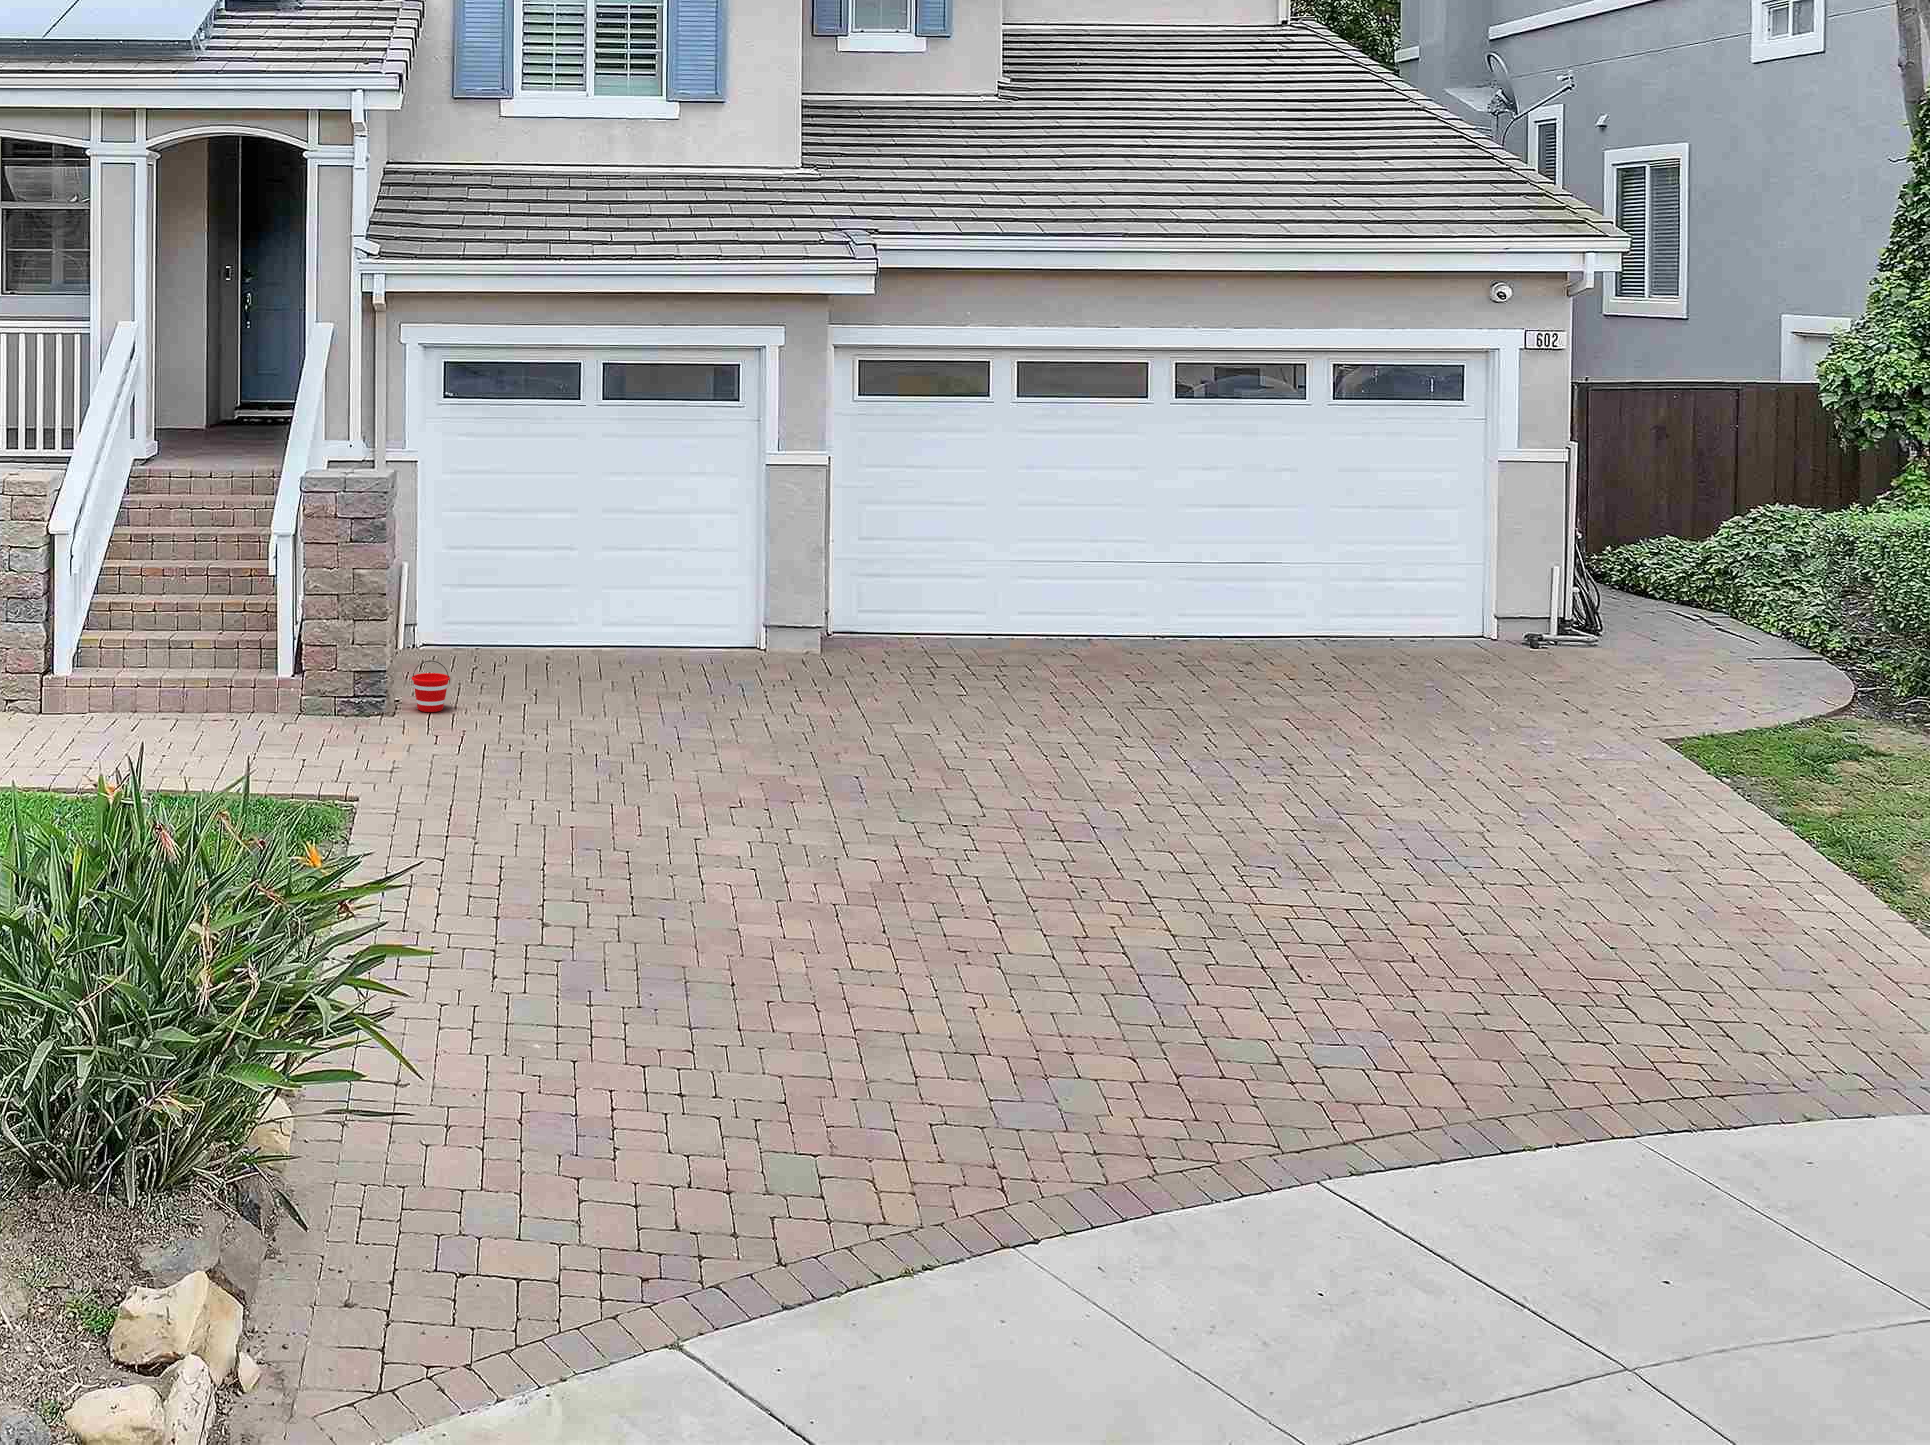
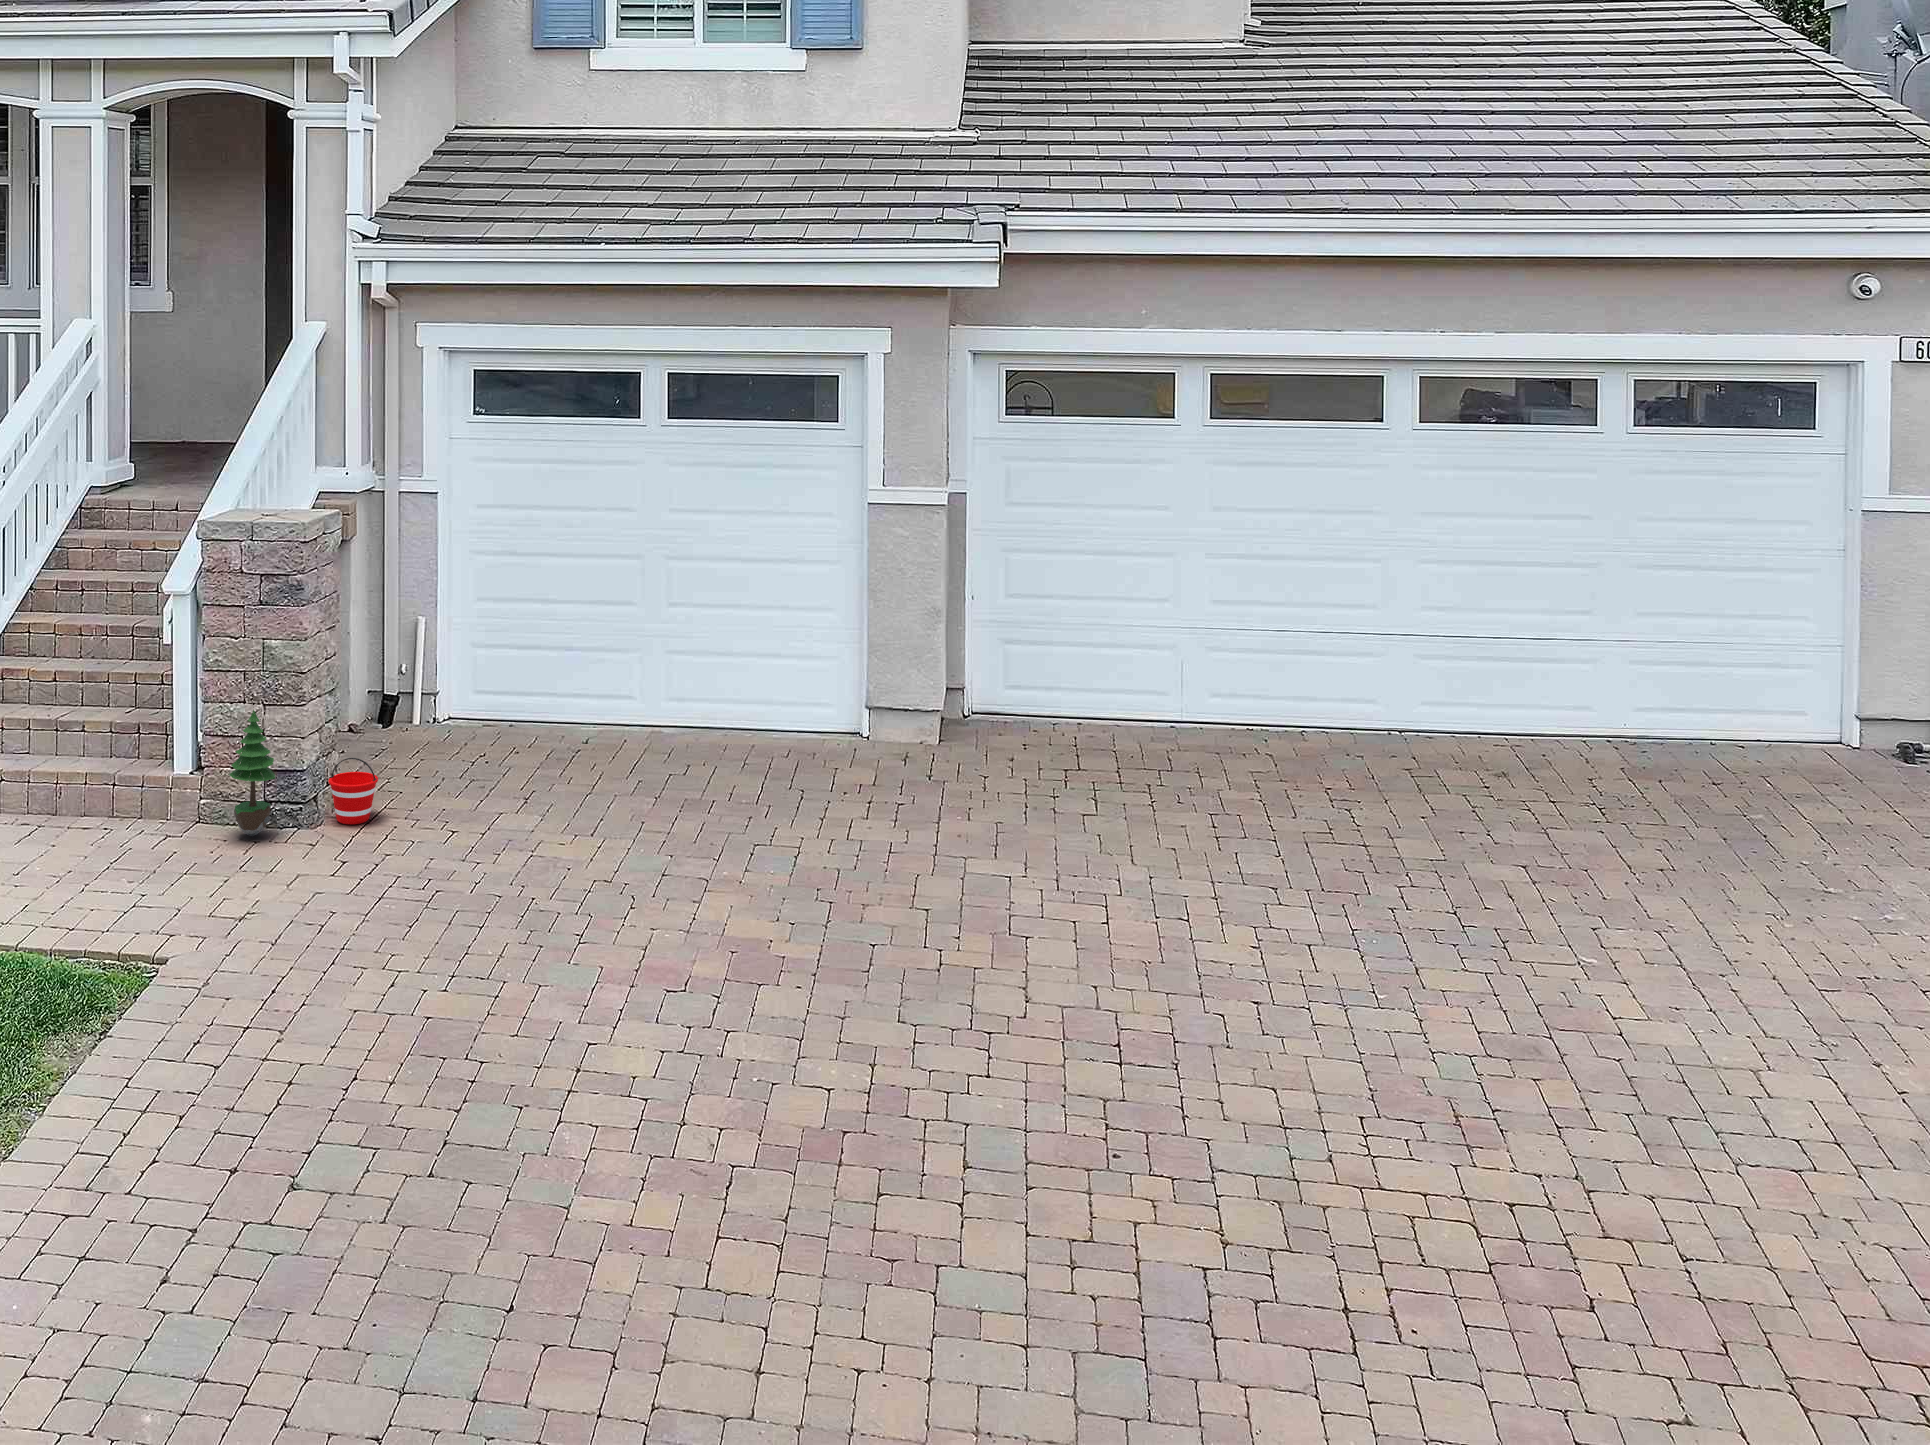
potted tree: none [346,621,383,722] -> present [229,710,275,837]

